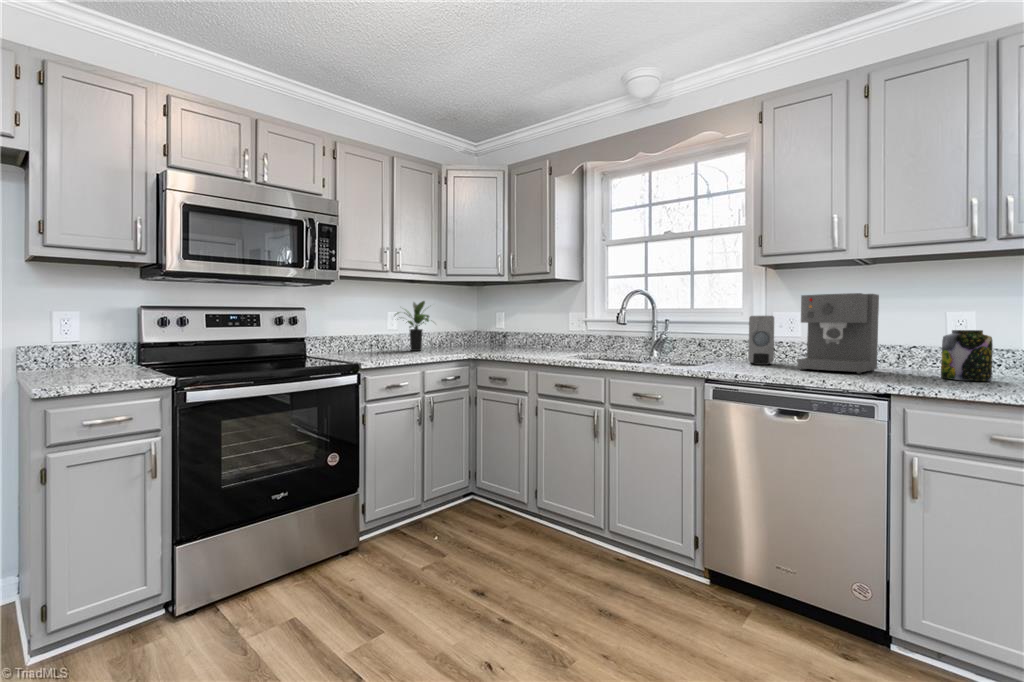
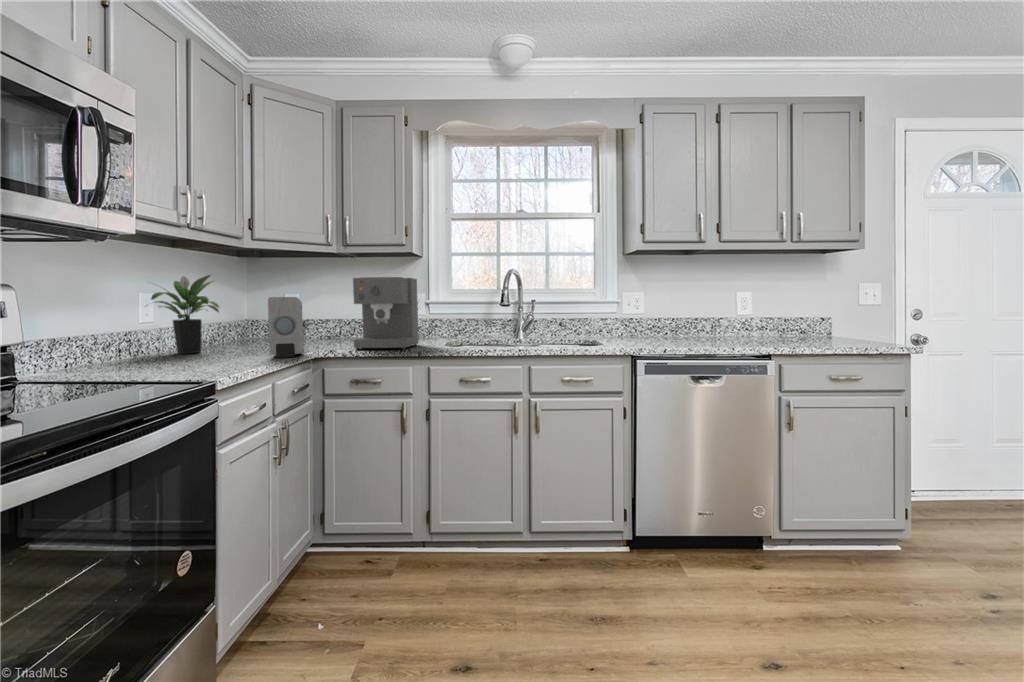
coffee maker: present [797,293,879,374] -> present [353,277,419,349]
soap dispenser: present [748,316,774,365] -> present [268,297,304,358]
jar: present [941,330,993,381] -> none [749,306,779,340]

